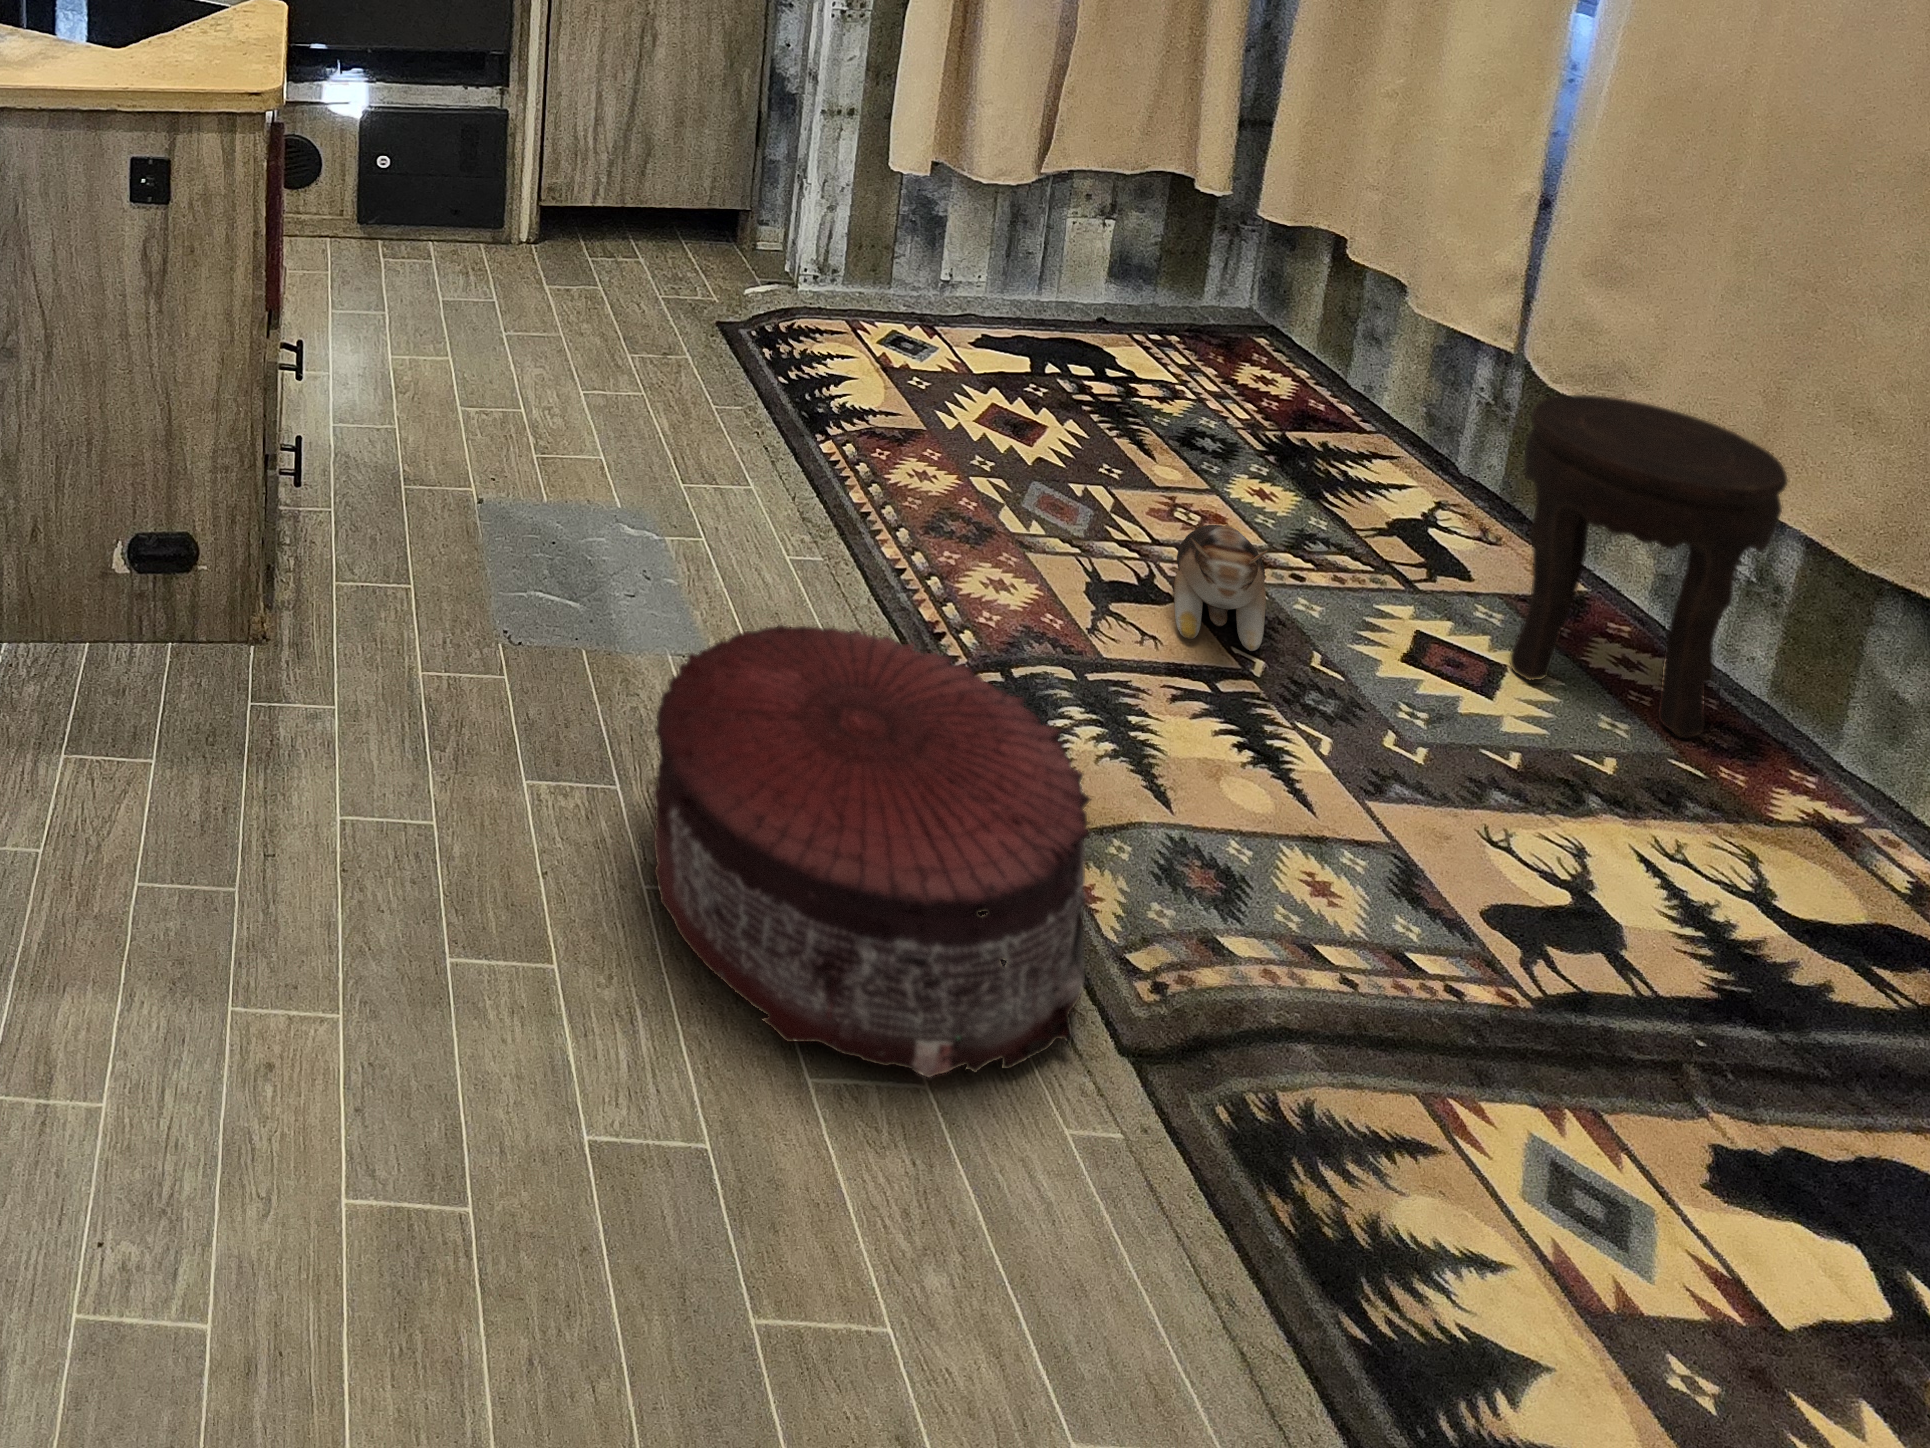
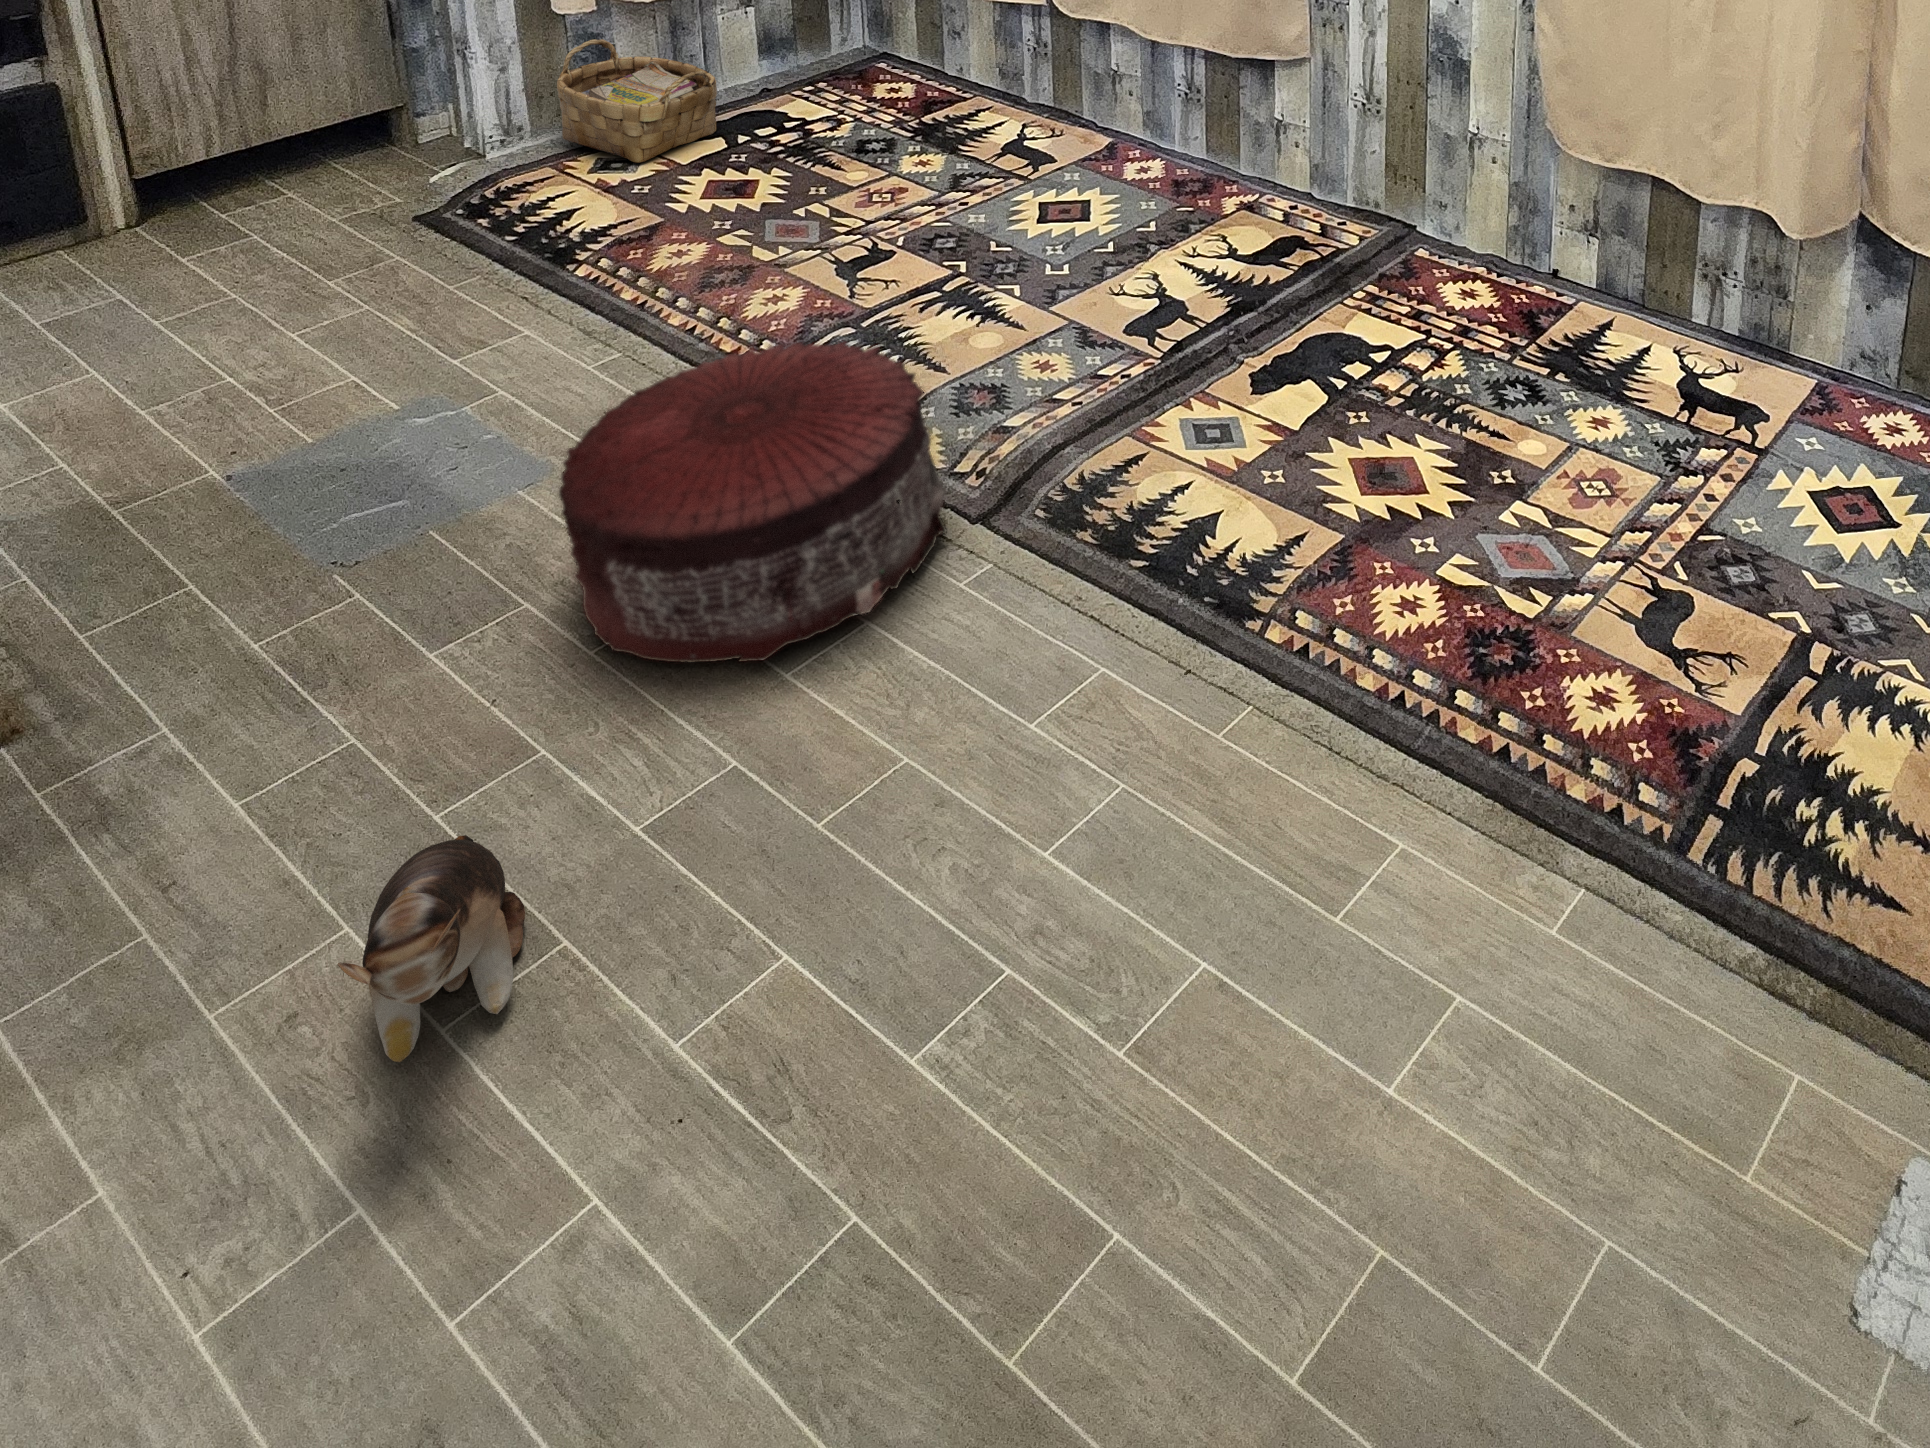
woven basket: none [871,206,1037,354] -> present [557,39,717,163]
side table: present [1510,395,1788,738] -> none [1071,11,1195,203]
plush toy: present [1172,524,1268,651] -> present [338,835,525,1062]

